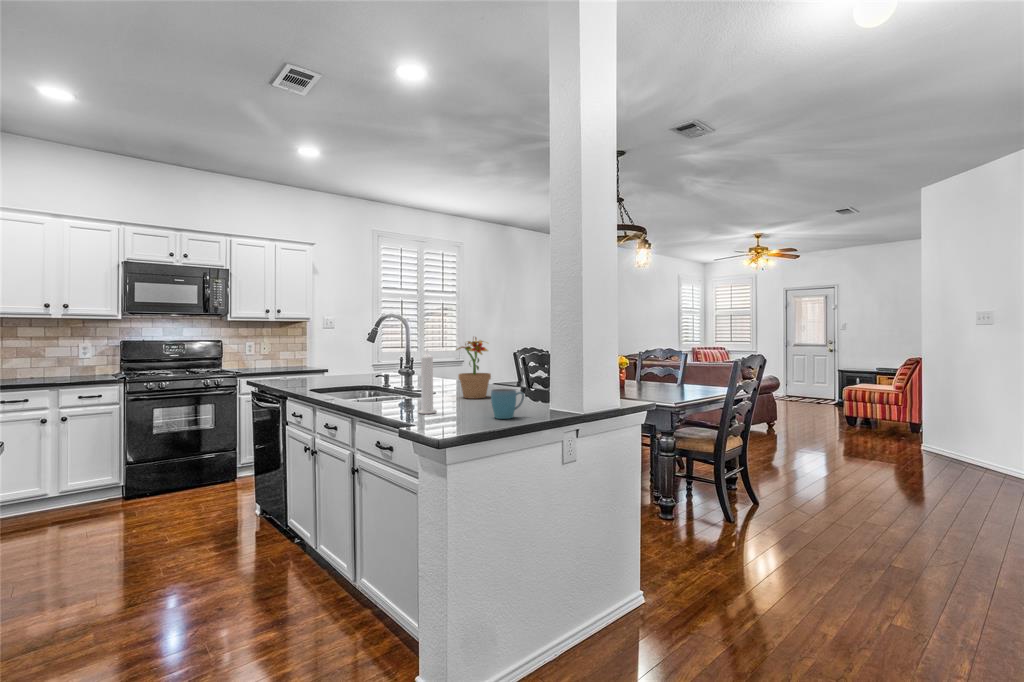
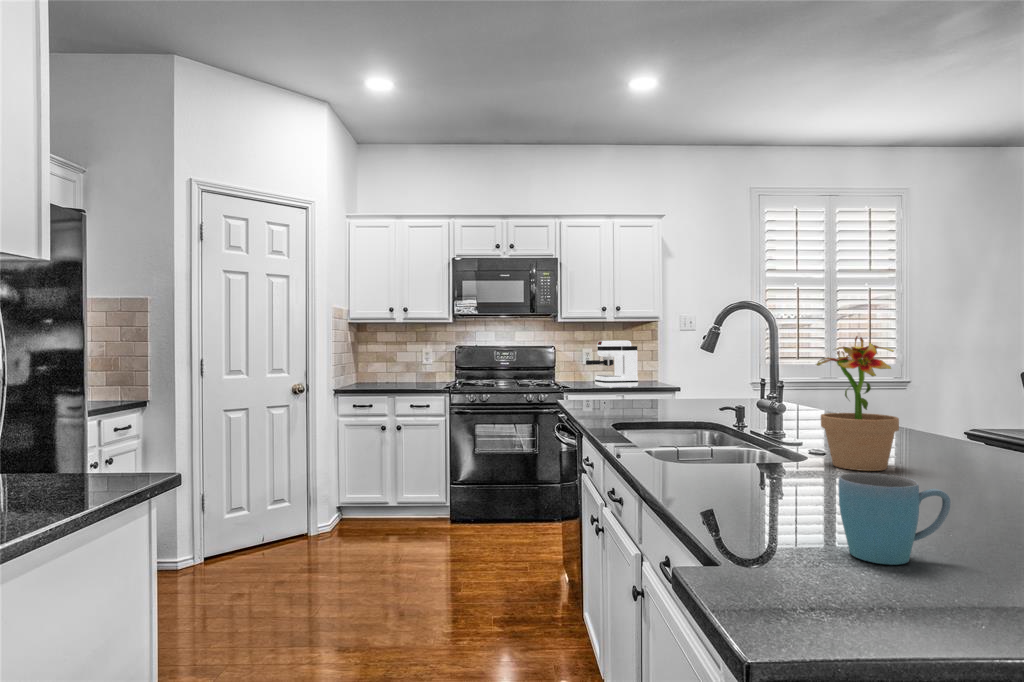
coffee maker: none [252,336,296,373] -> present [586,340,638,388]
candle: present [418,349,436,414] -> none [683,362,724,504]

